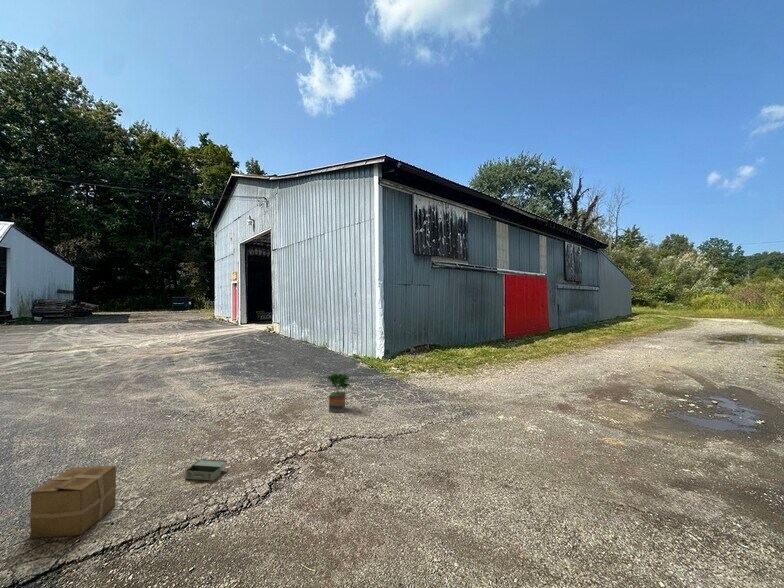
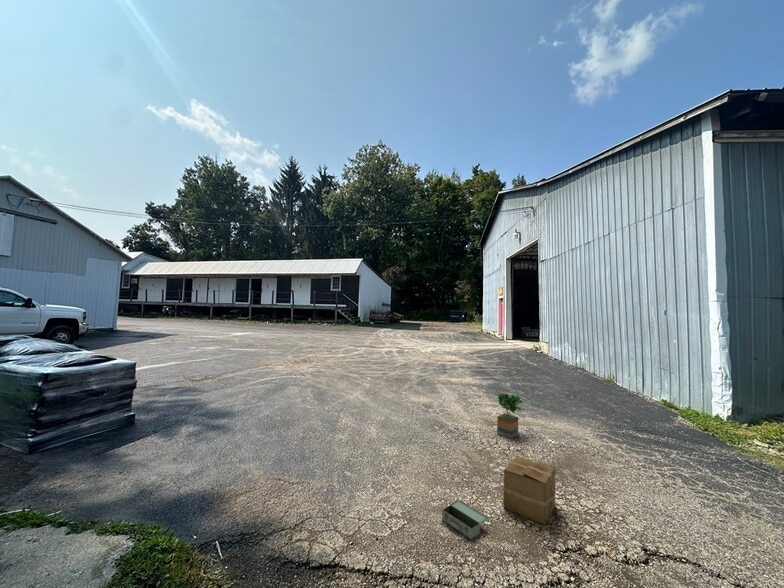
potted tree: present [327,374,350,412] -> present [497,393,523,438]
cardboard box: present [30,466,116,538] -> present [503,457,555,525]

